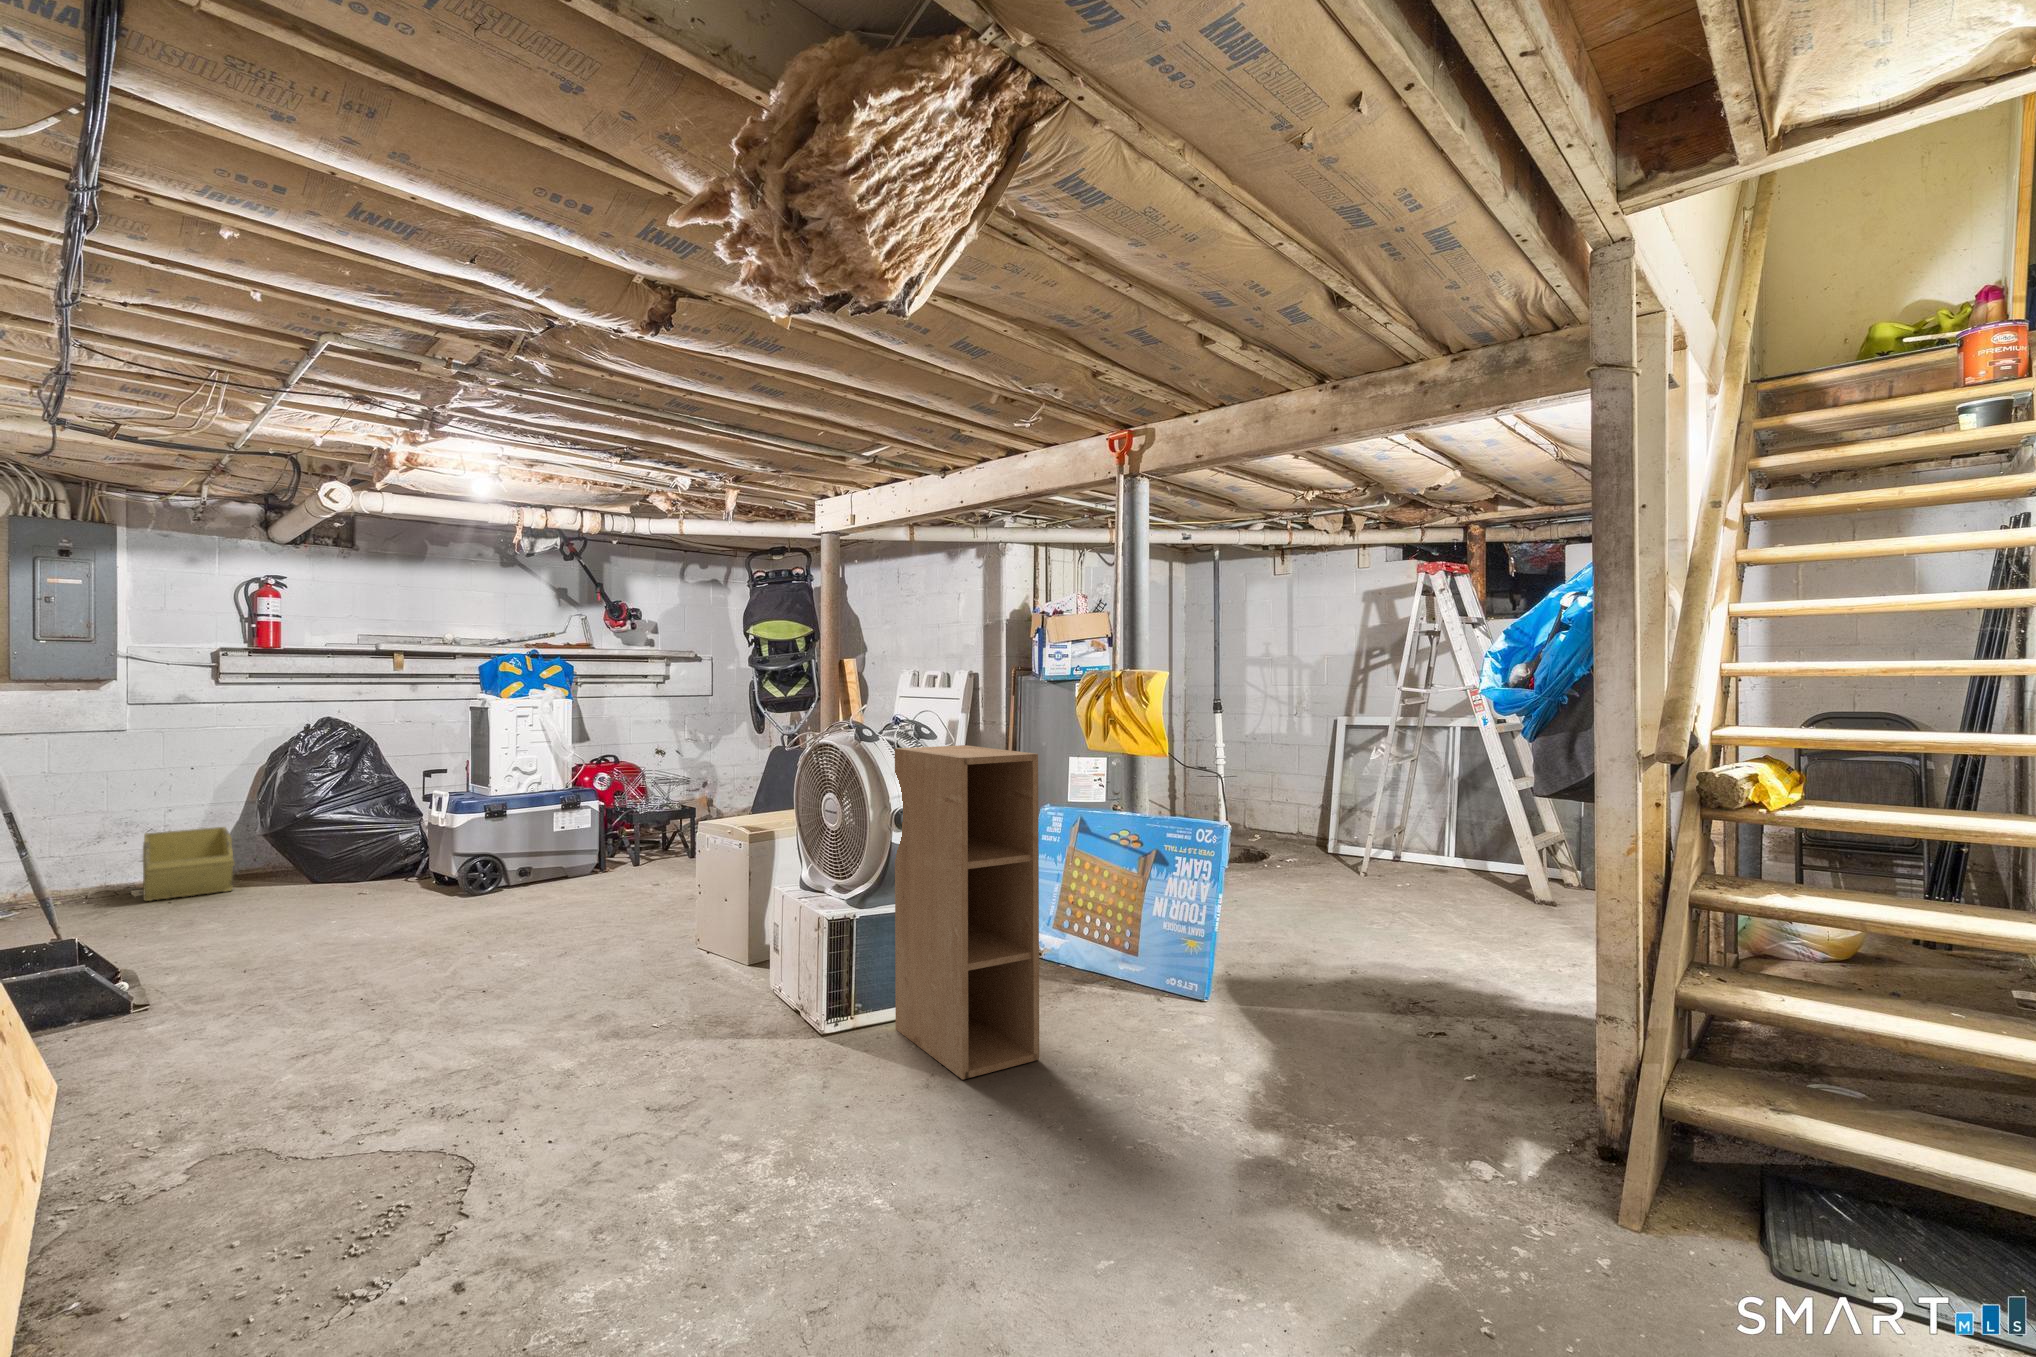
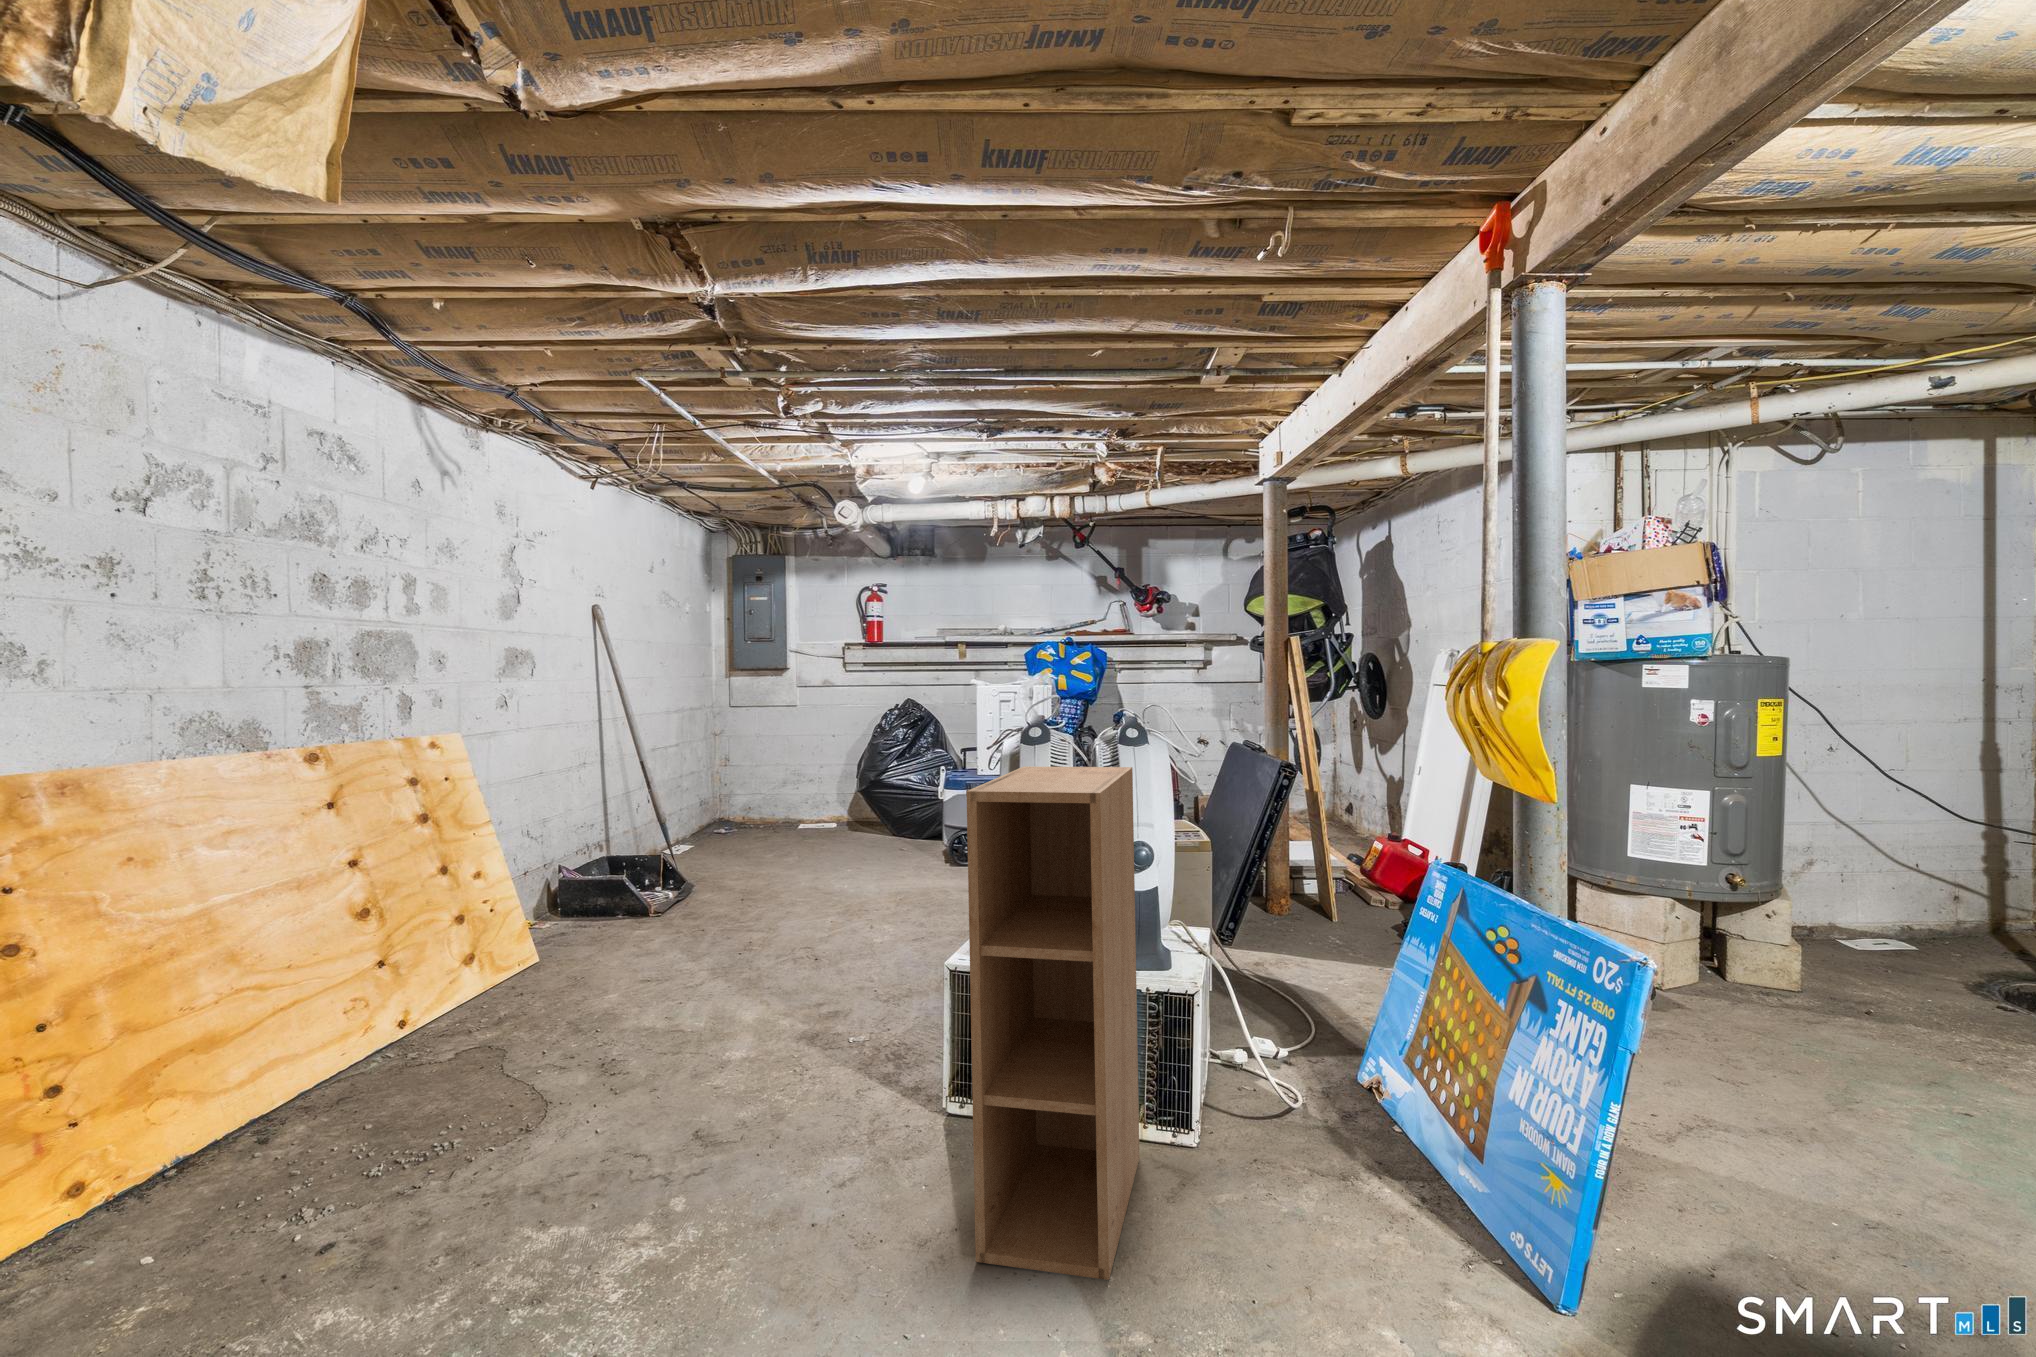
storage bin: present [143,827,235,901] -> none [782,787,854,840]

